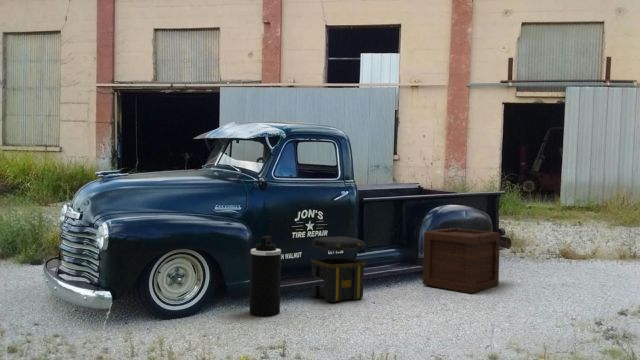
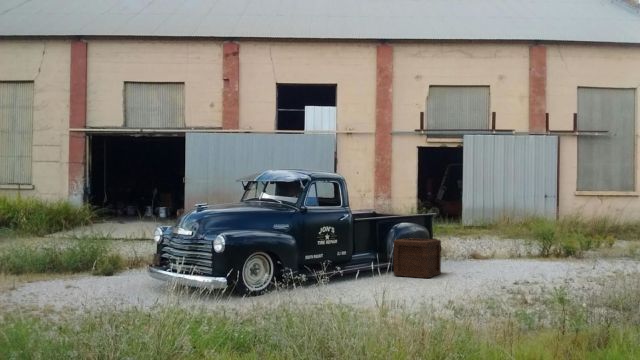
trash can: present [249,235,281,317] -> none [299,243,318,294]
toolbox: present [311,237,365,302] -> none [327,244,363,286]

